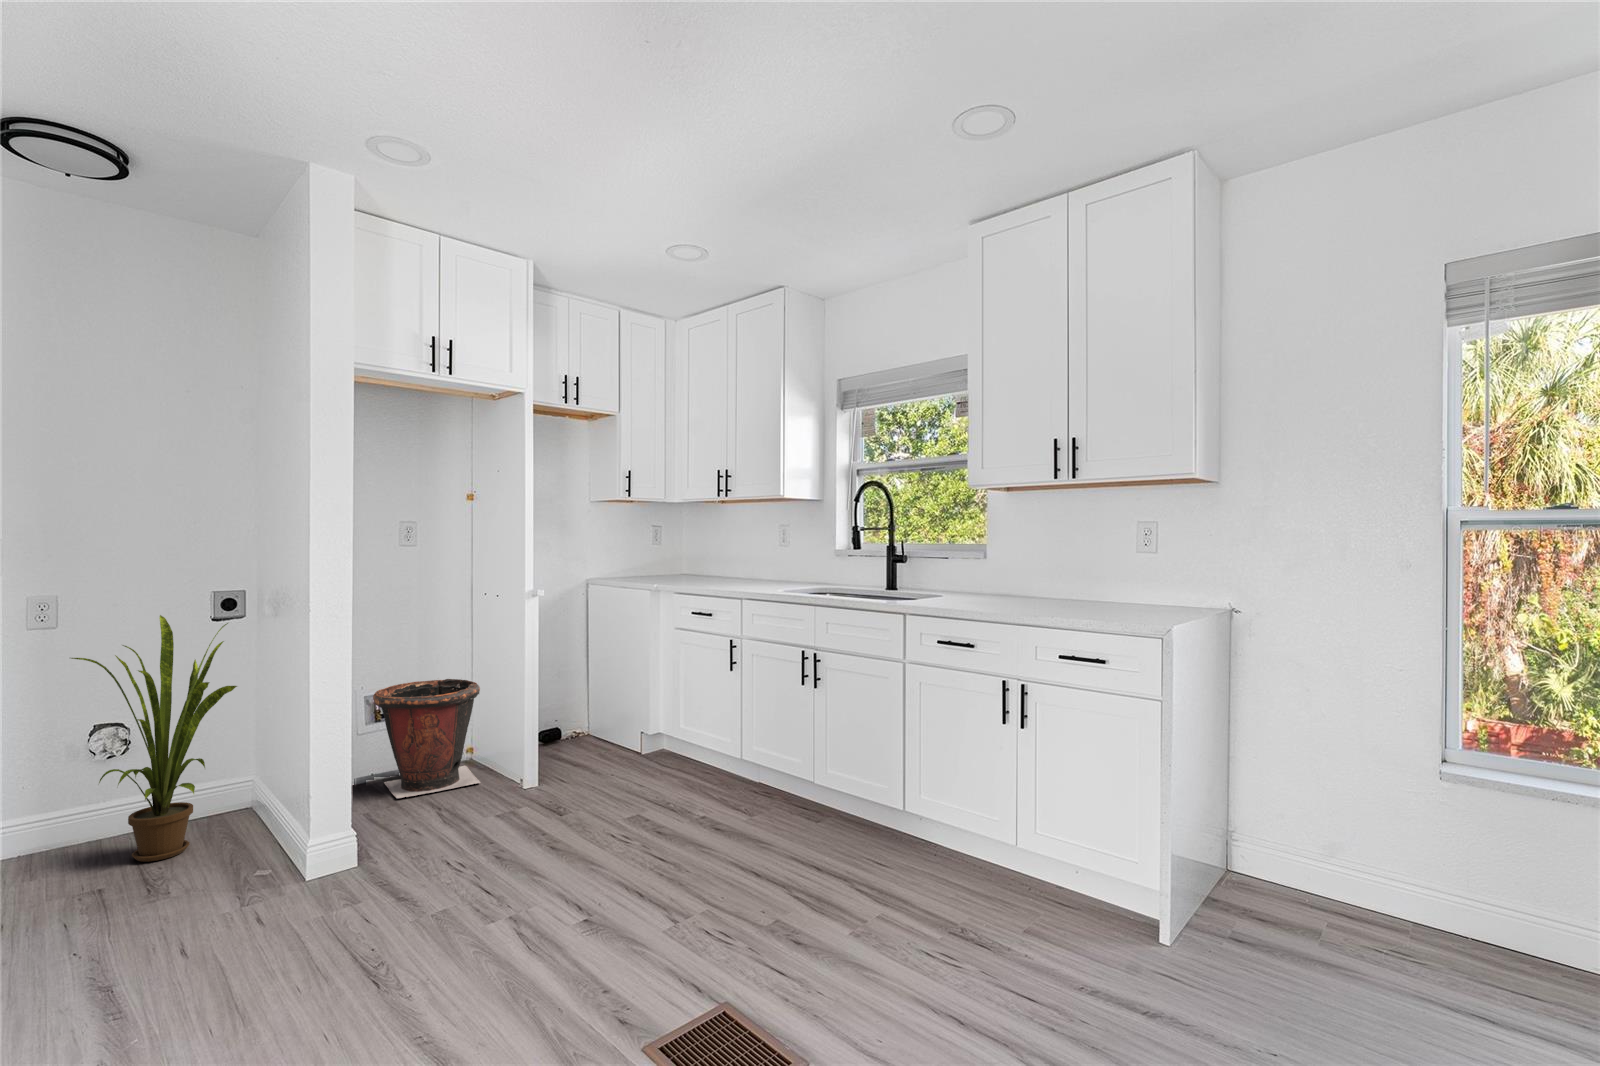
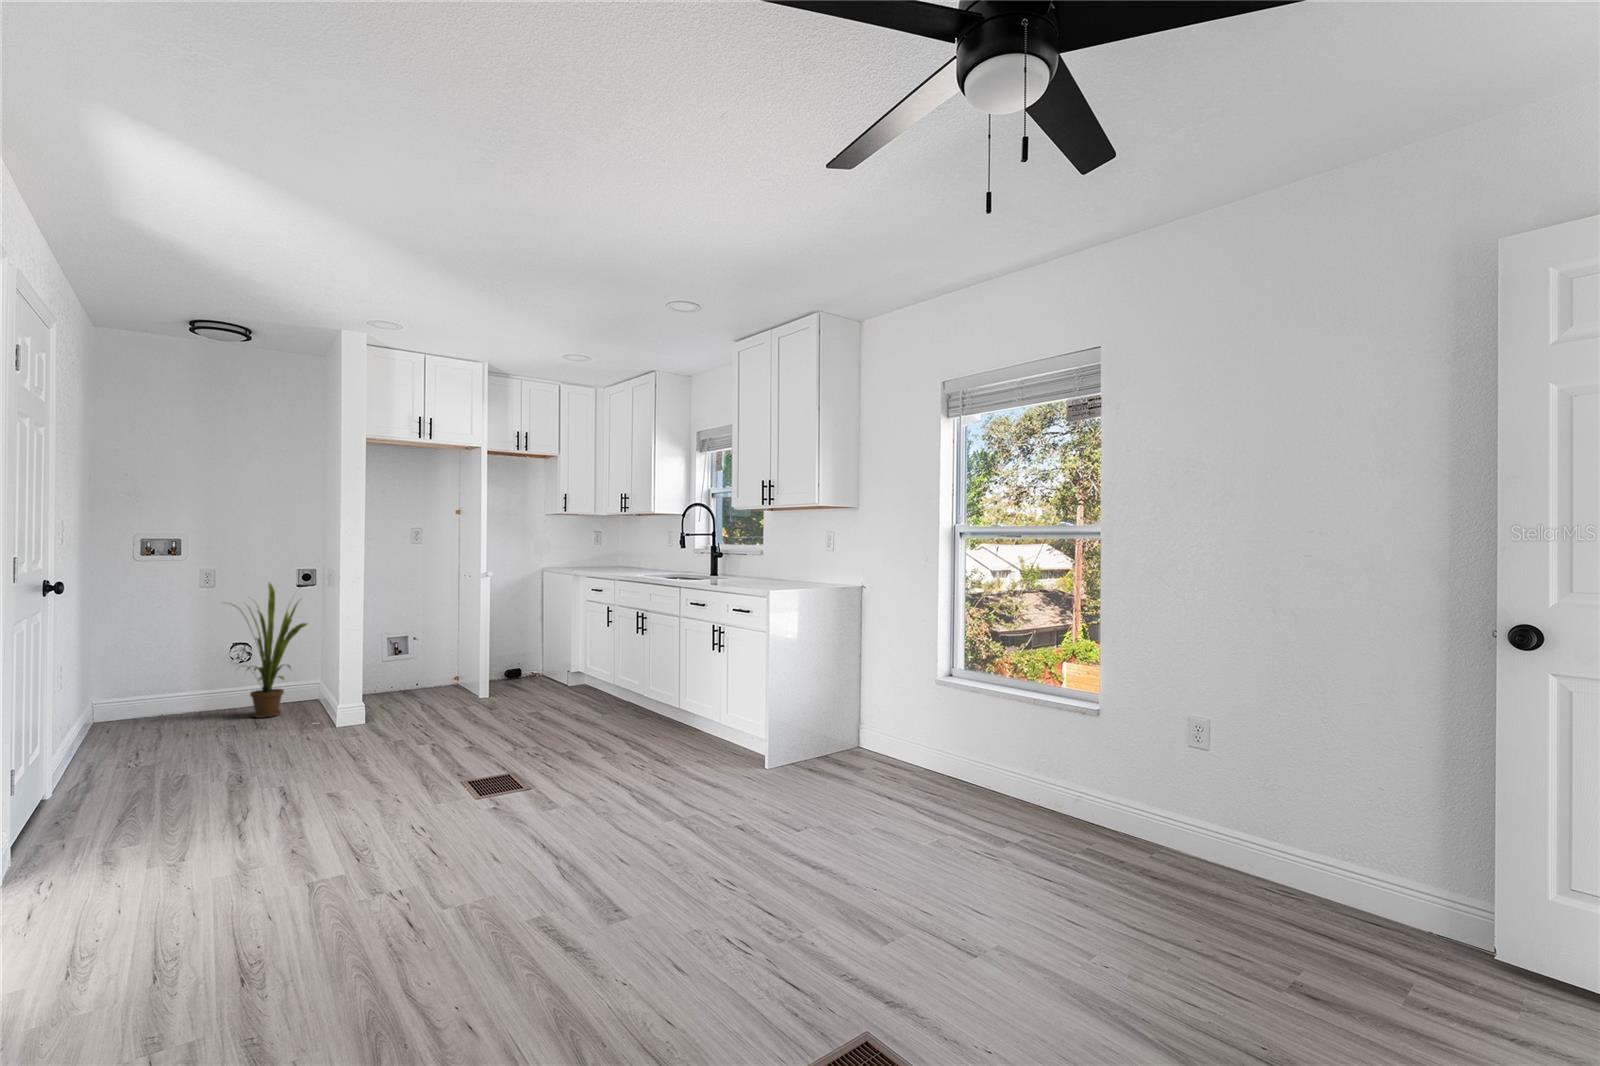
trash can: present [373,679,480,798] -> none [391,628,459,700]

